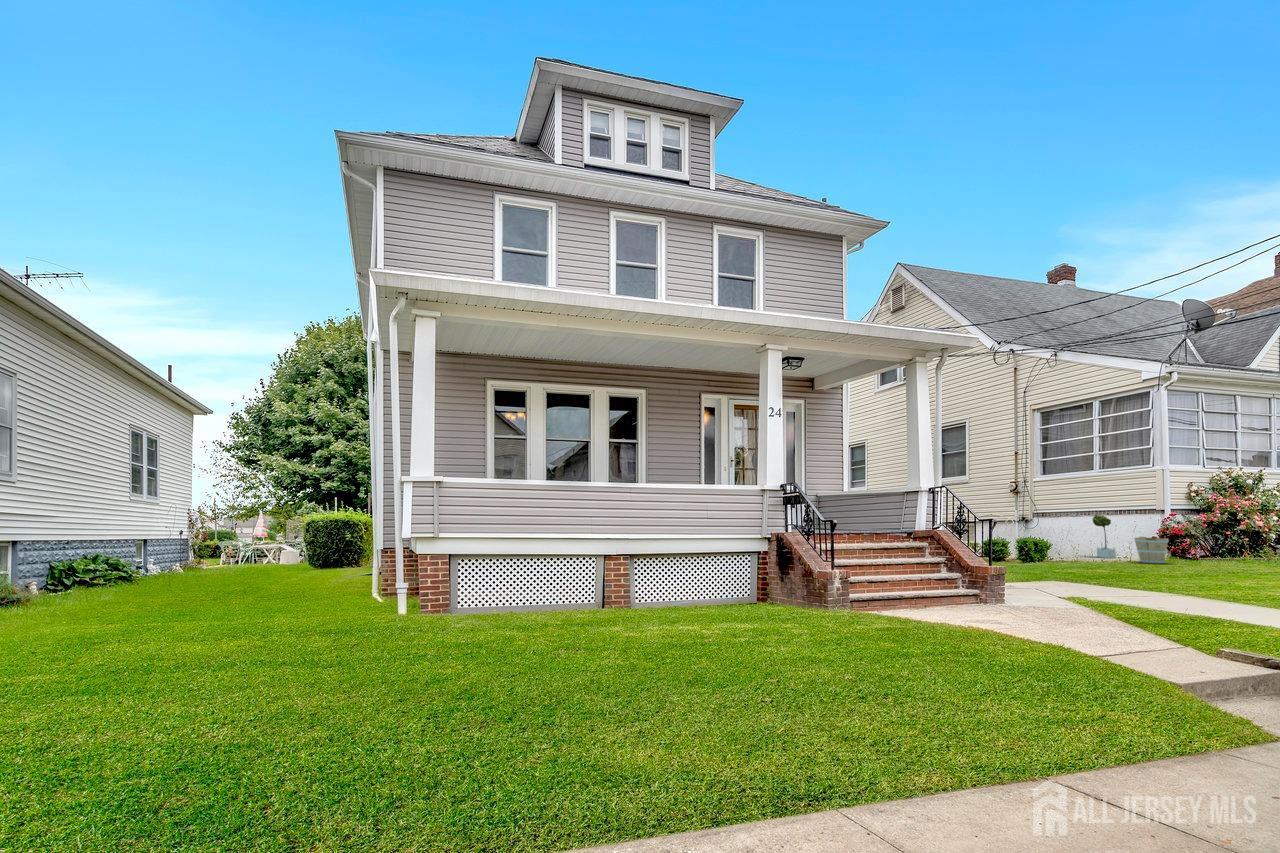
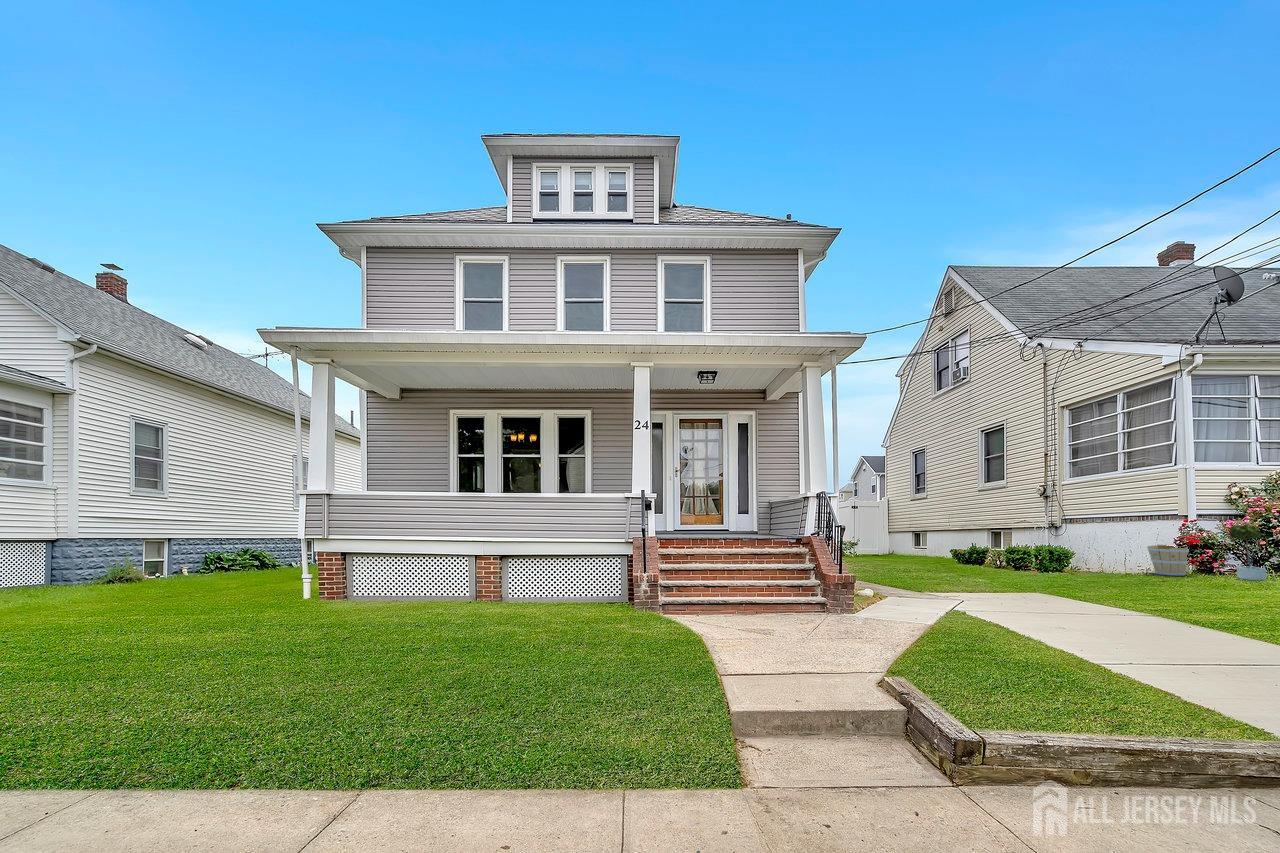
potted tree: present [1093,515,1116,558] -> present [1229,524,1266,580]

